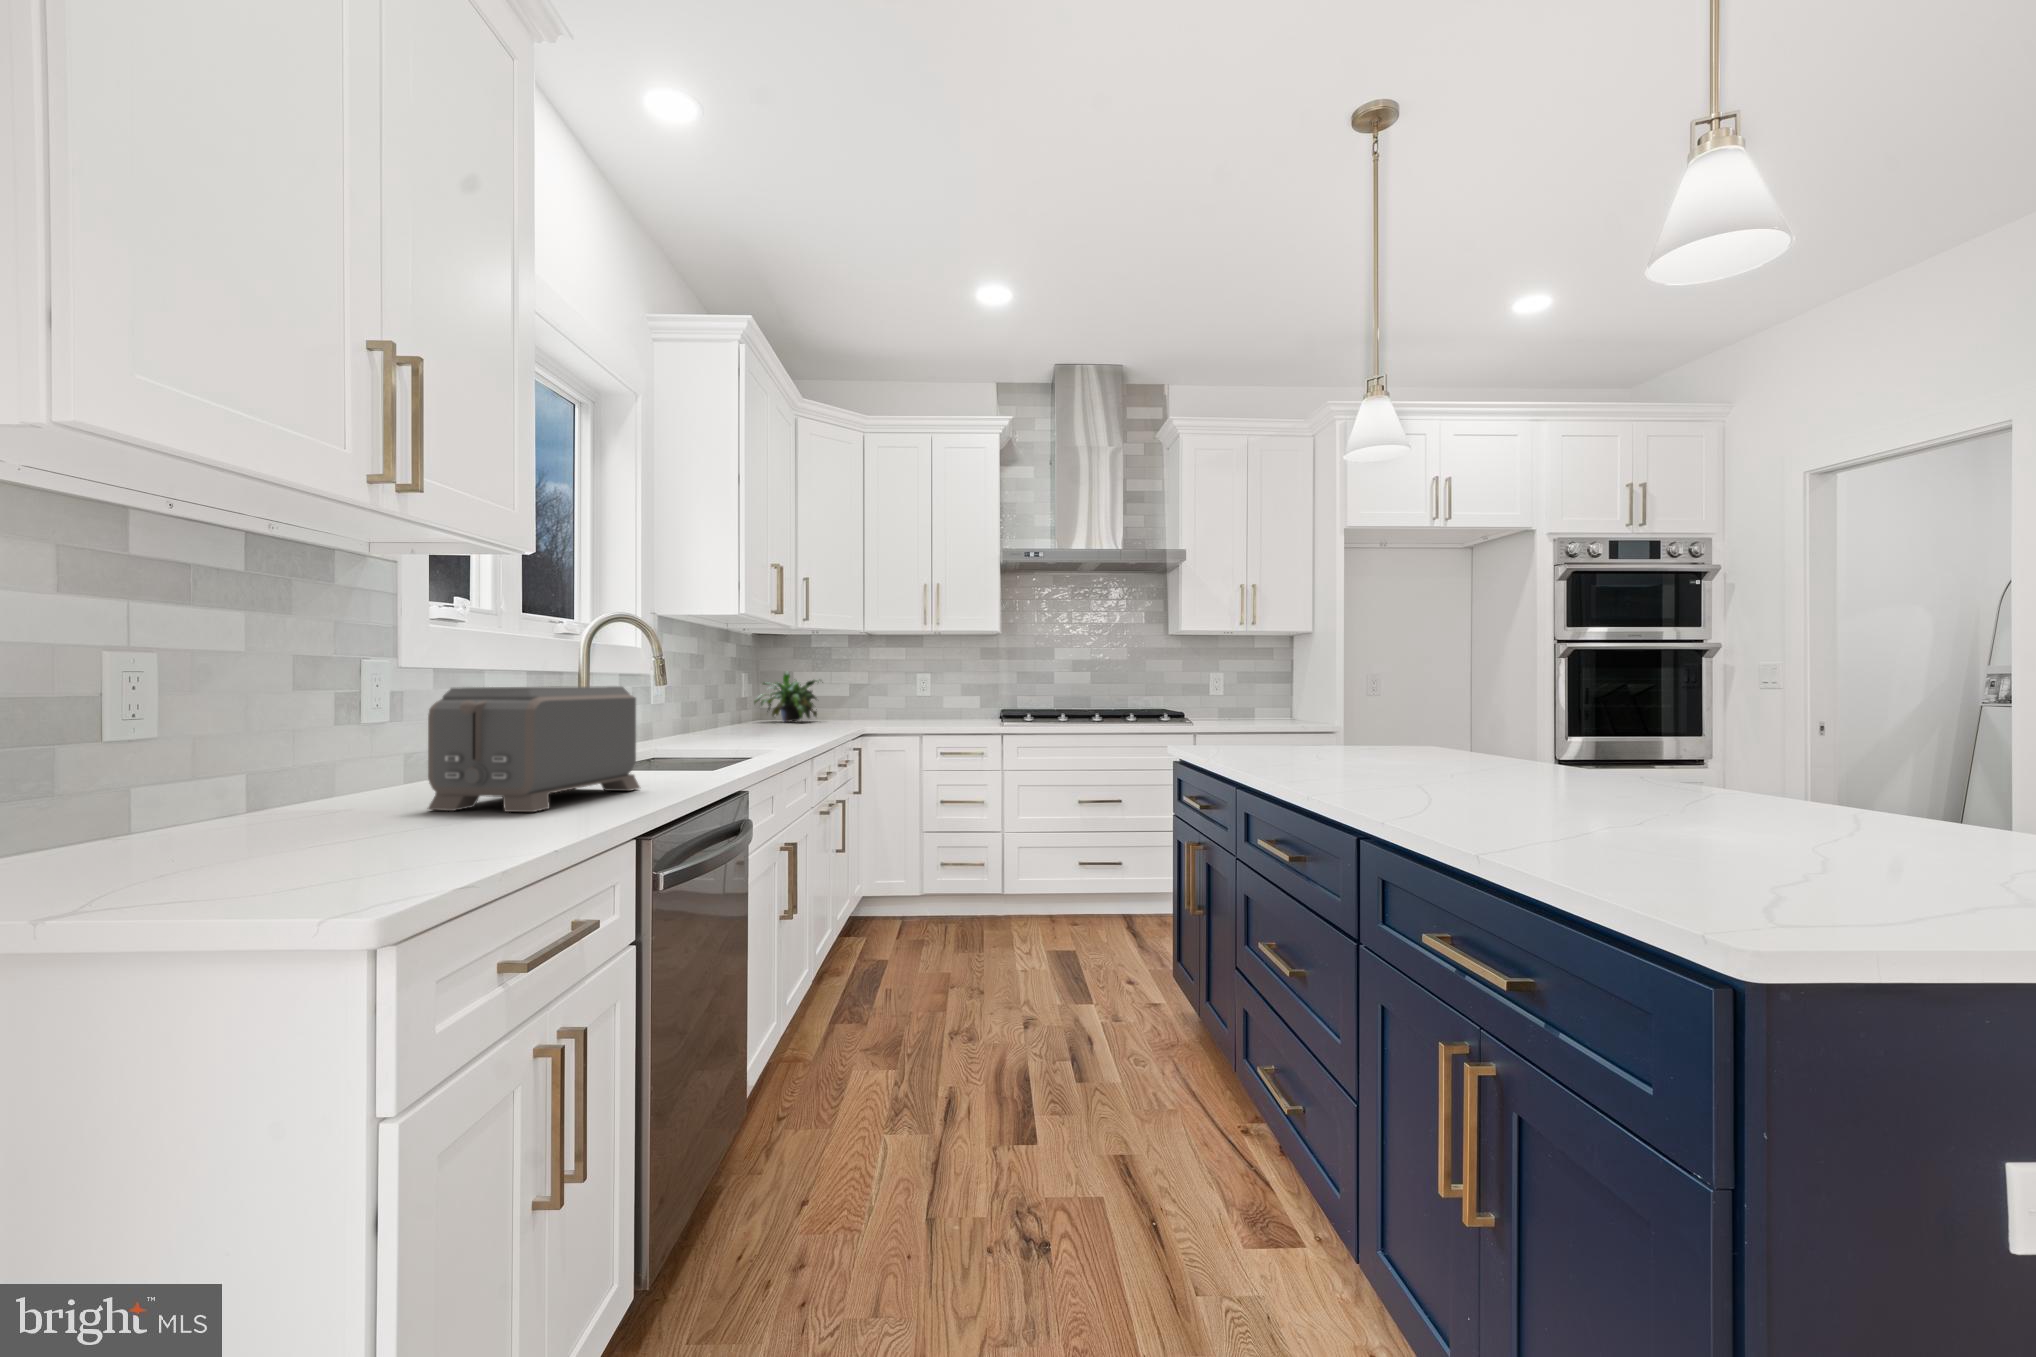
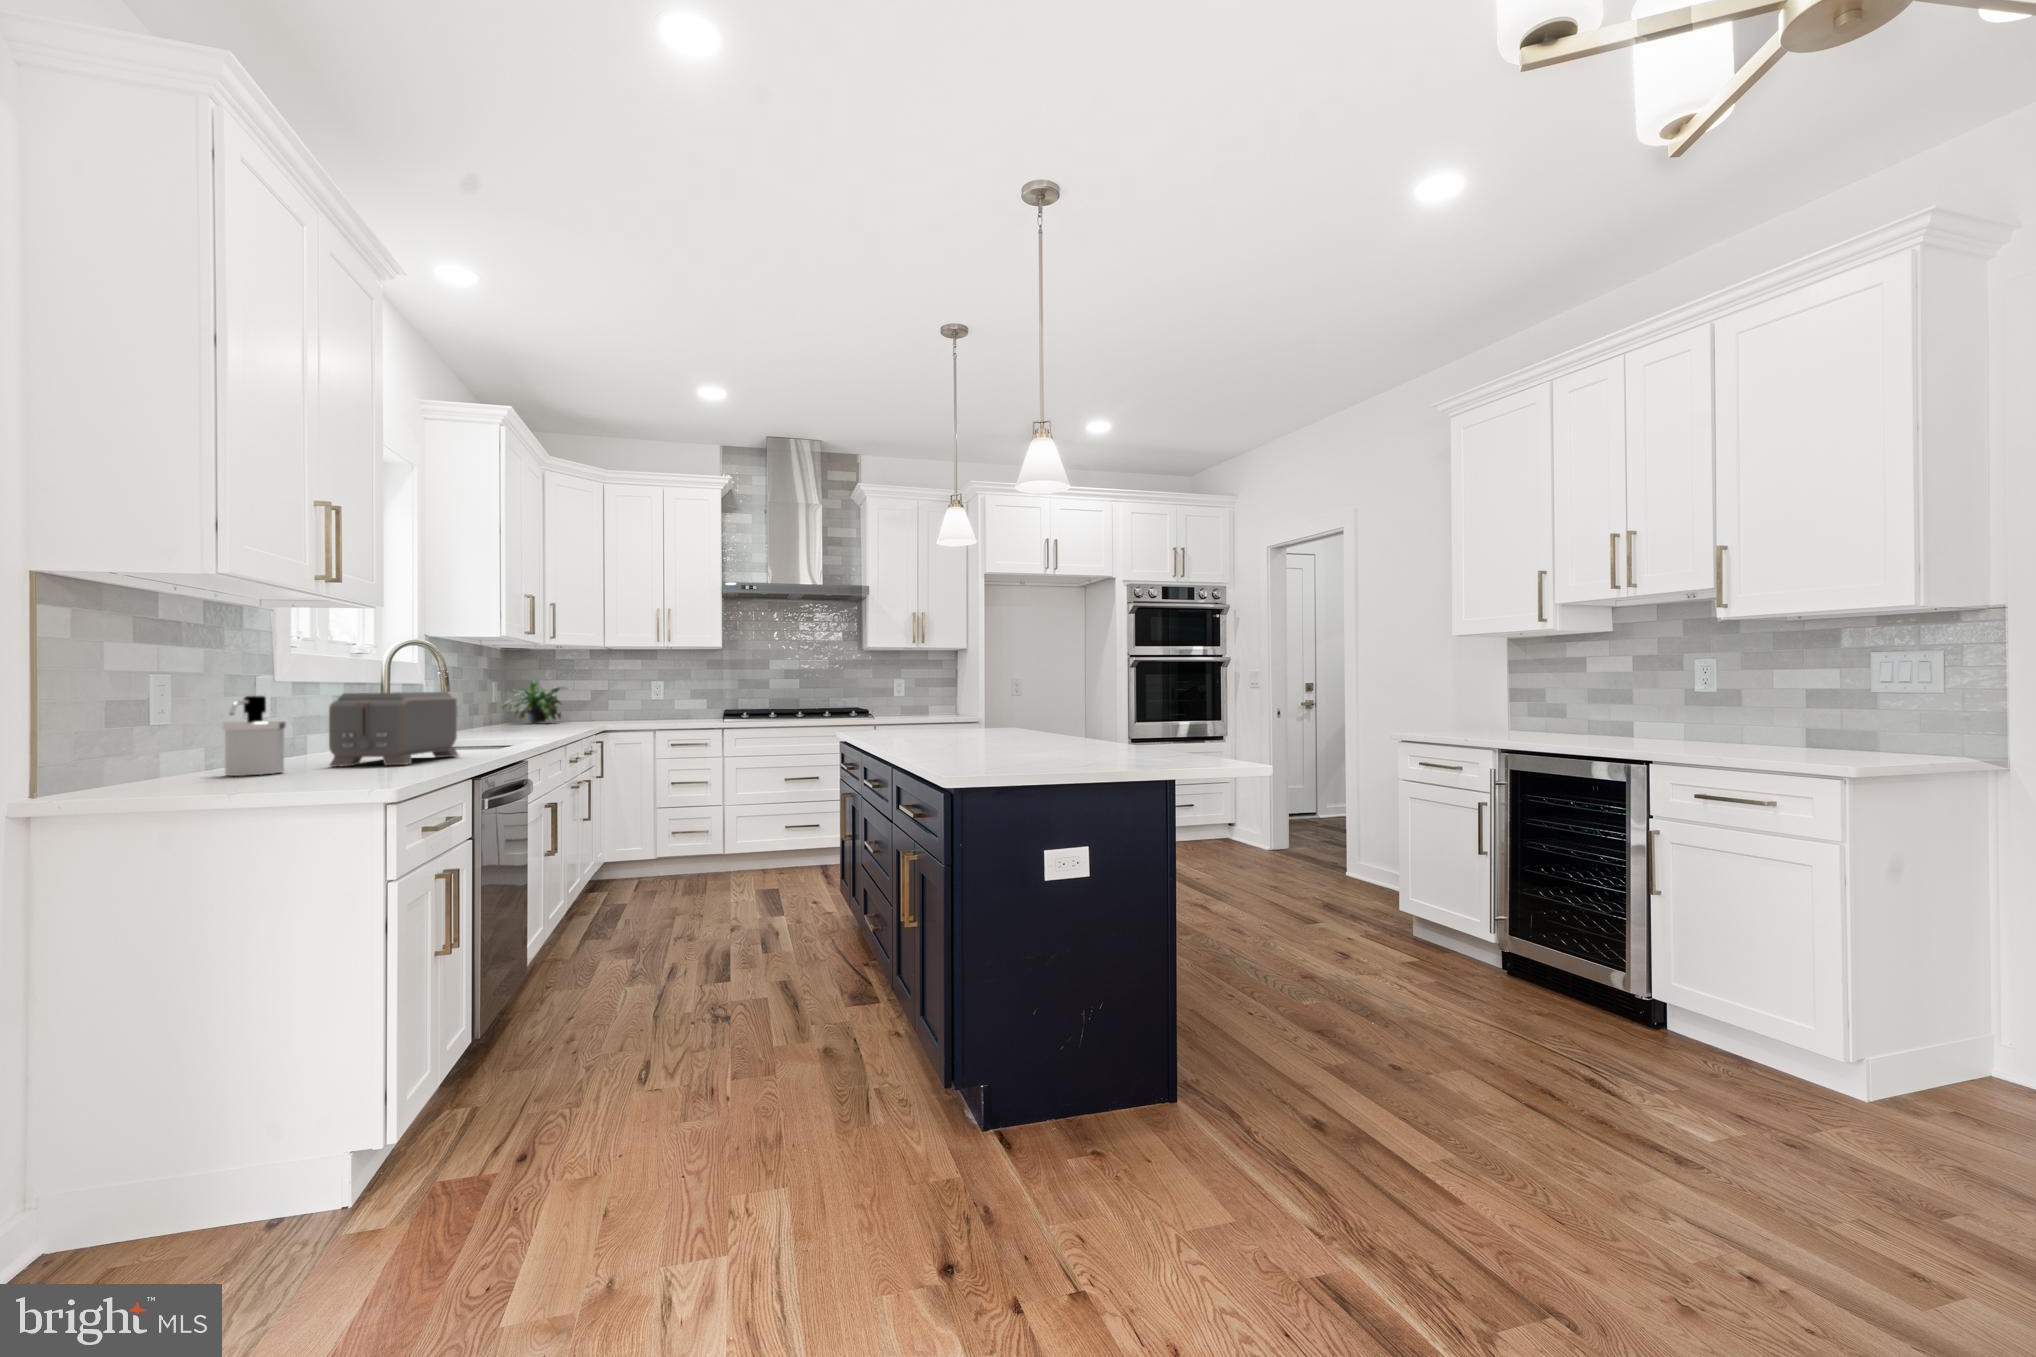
soap dispenser: none [214,691,342,833] -> present [222,696,286,776]

